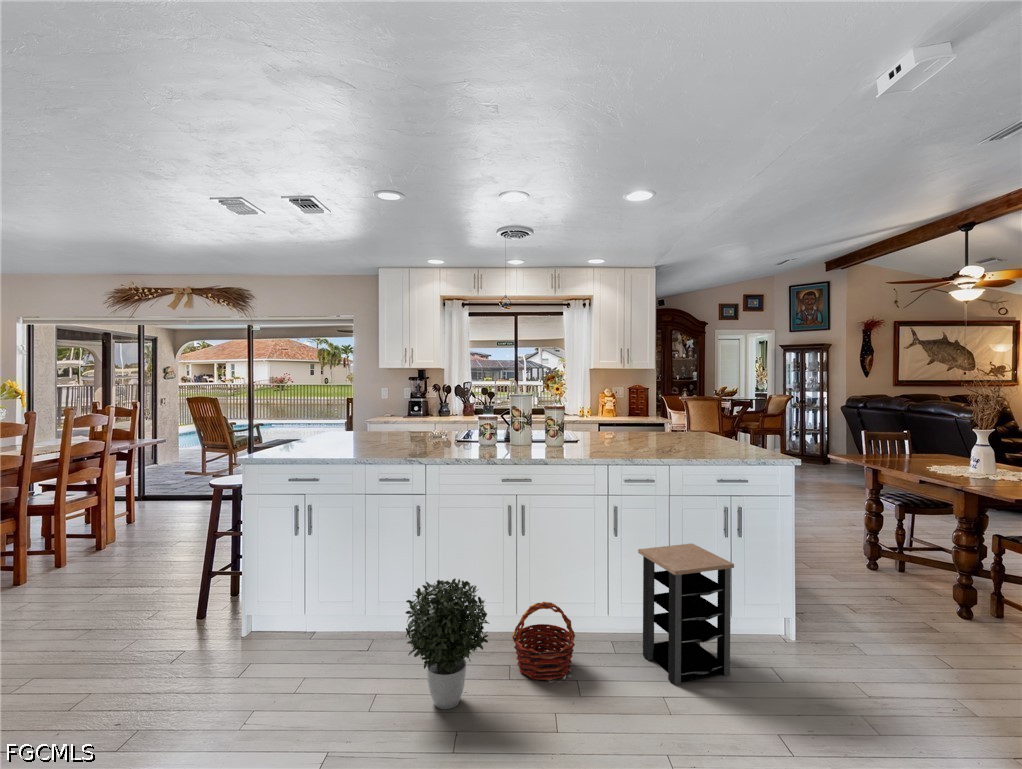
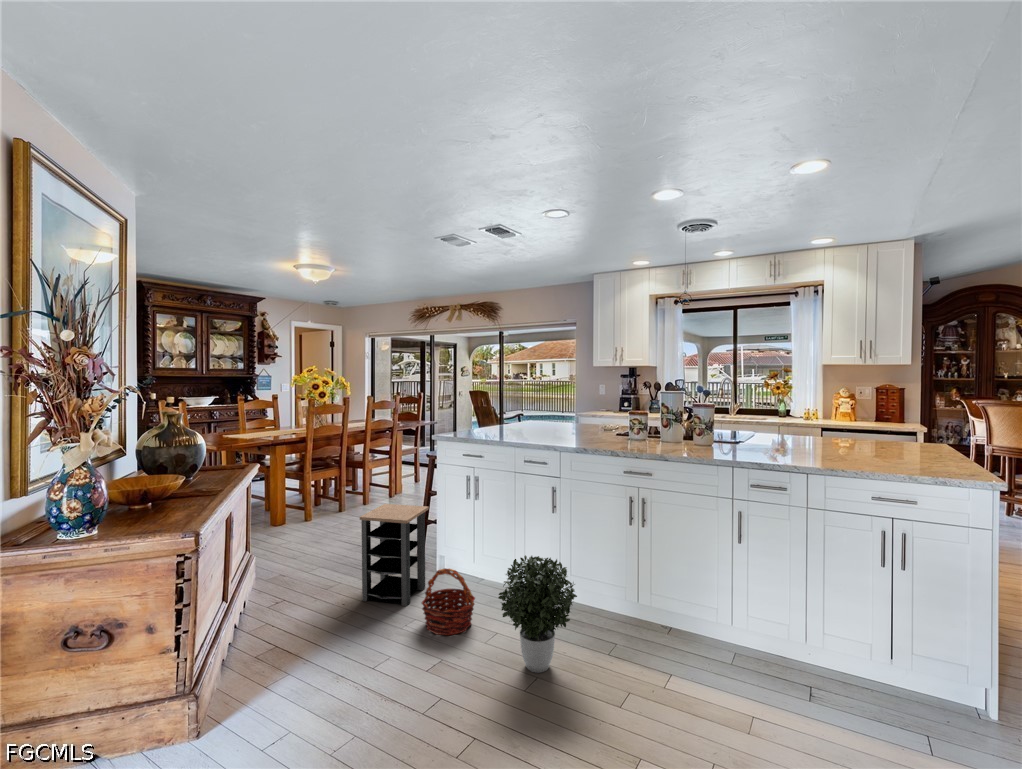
side table: present [638,543,734,685] -> present [360,504,429,606]
basket: present [512,602,575,681] -> present [422,569,475,635]

